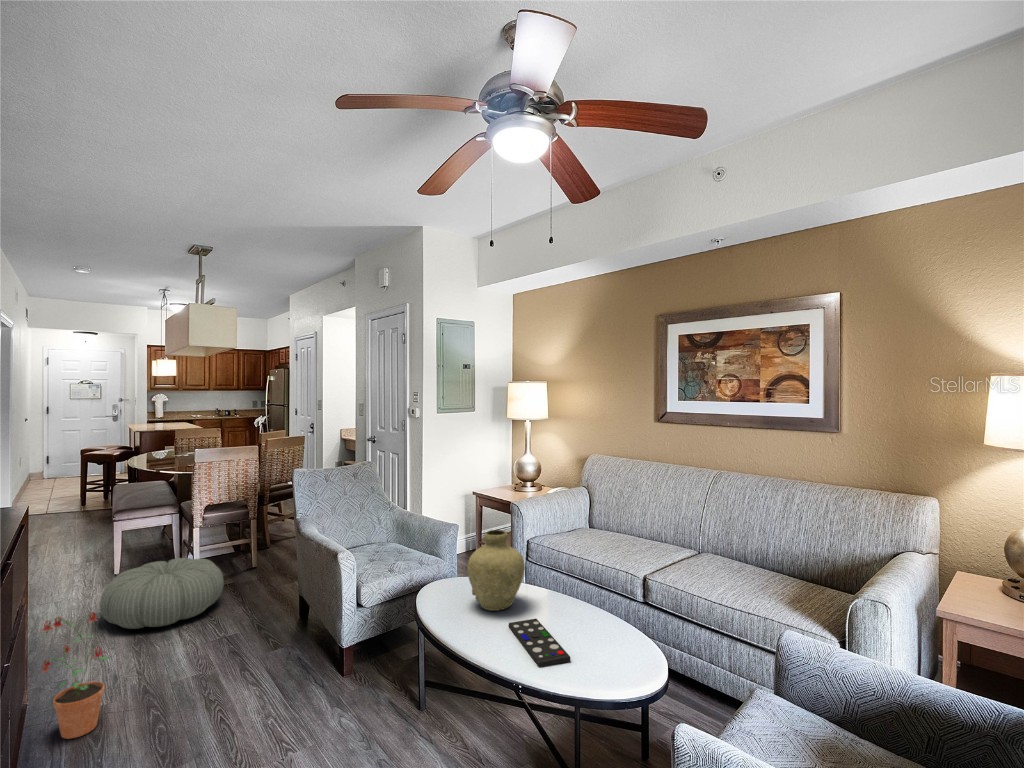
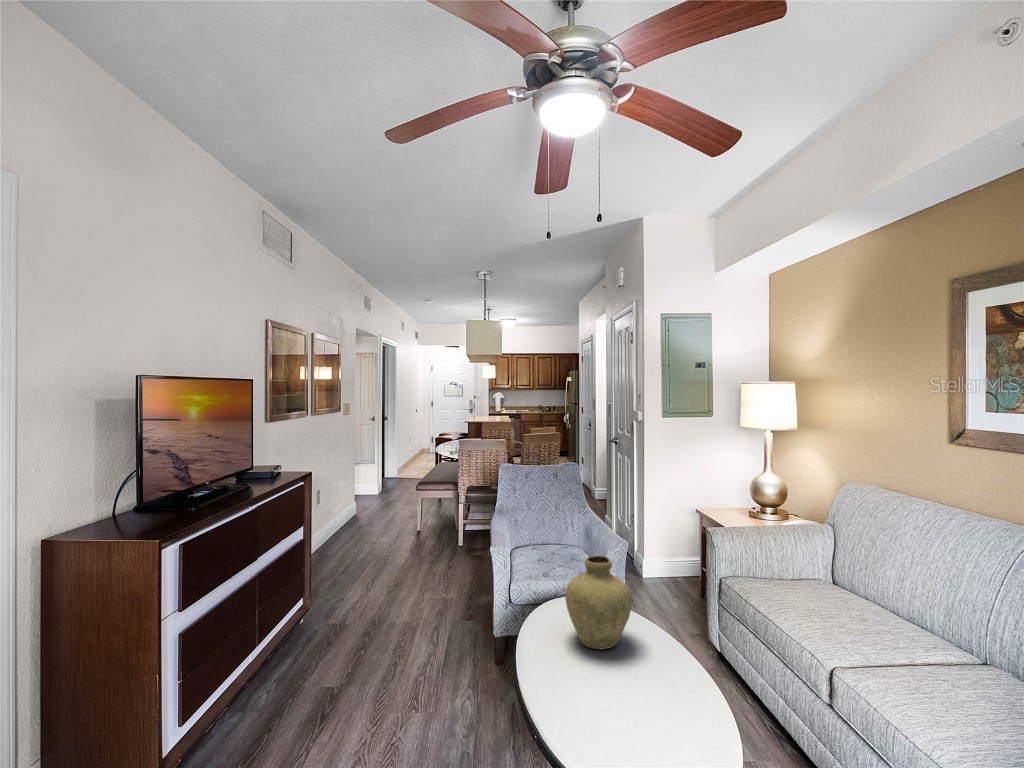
pouf: present [100,558,224,629] -> none [382,526,463,577]
potted plant: present [42,612,108,739] -> none [295,554,342,643]
remote control: present [509,618,570,667] -> none [561,666,618,740]

